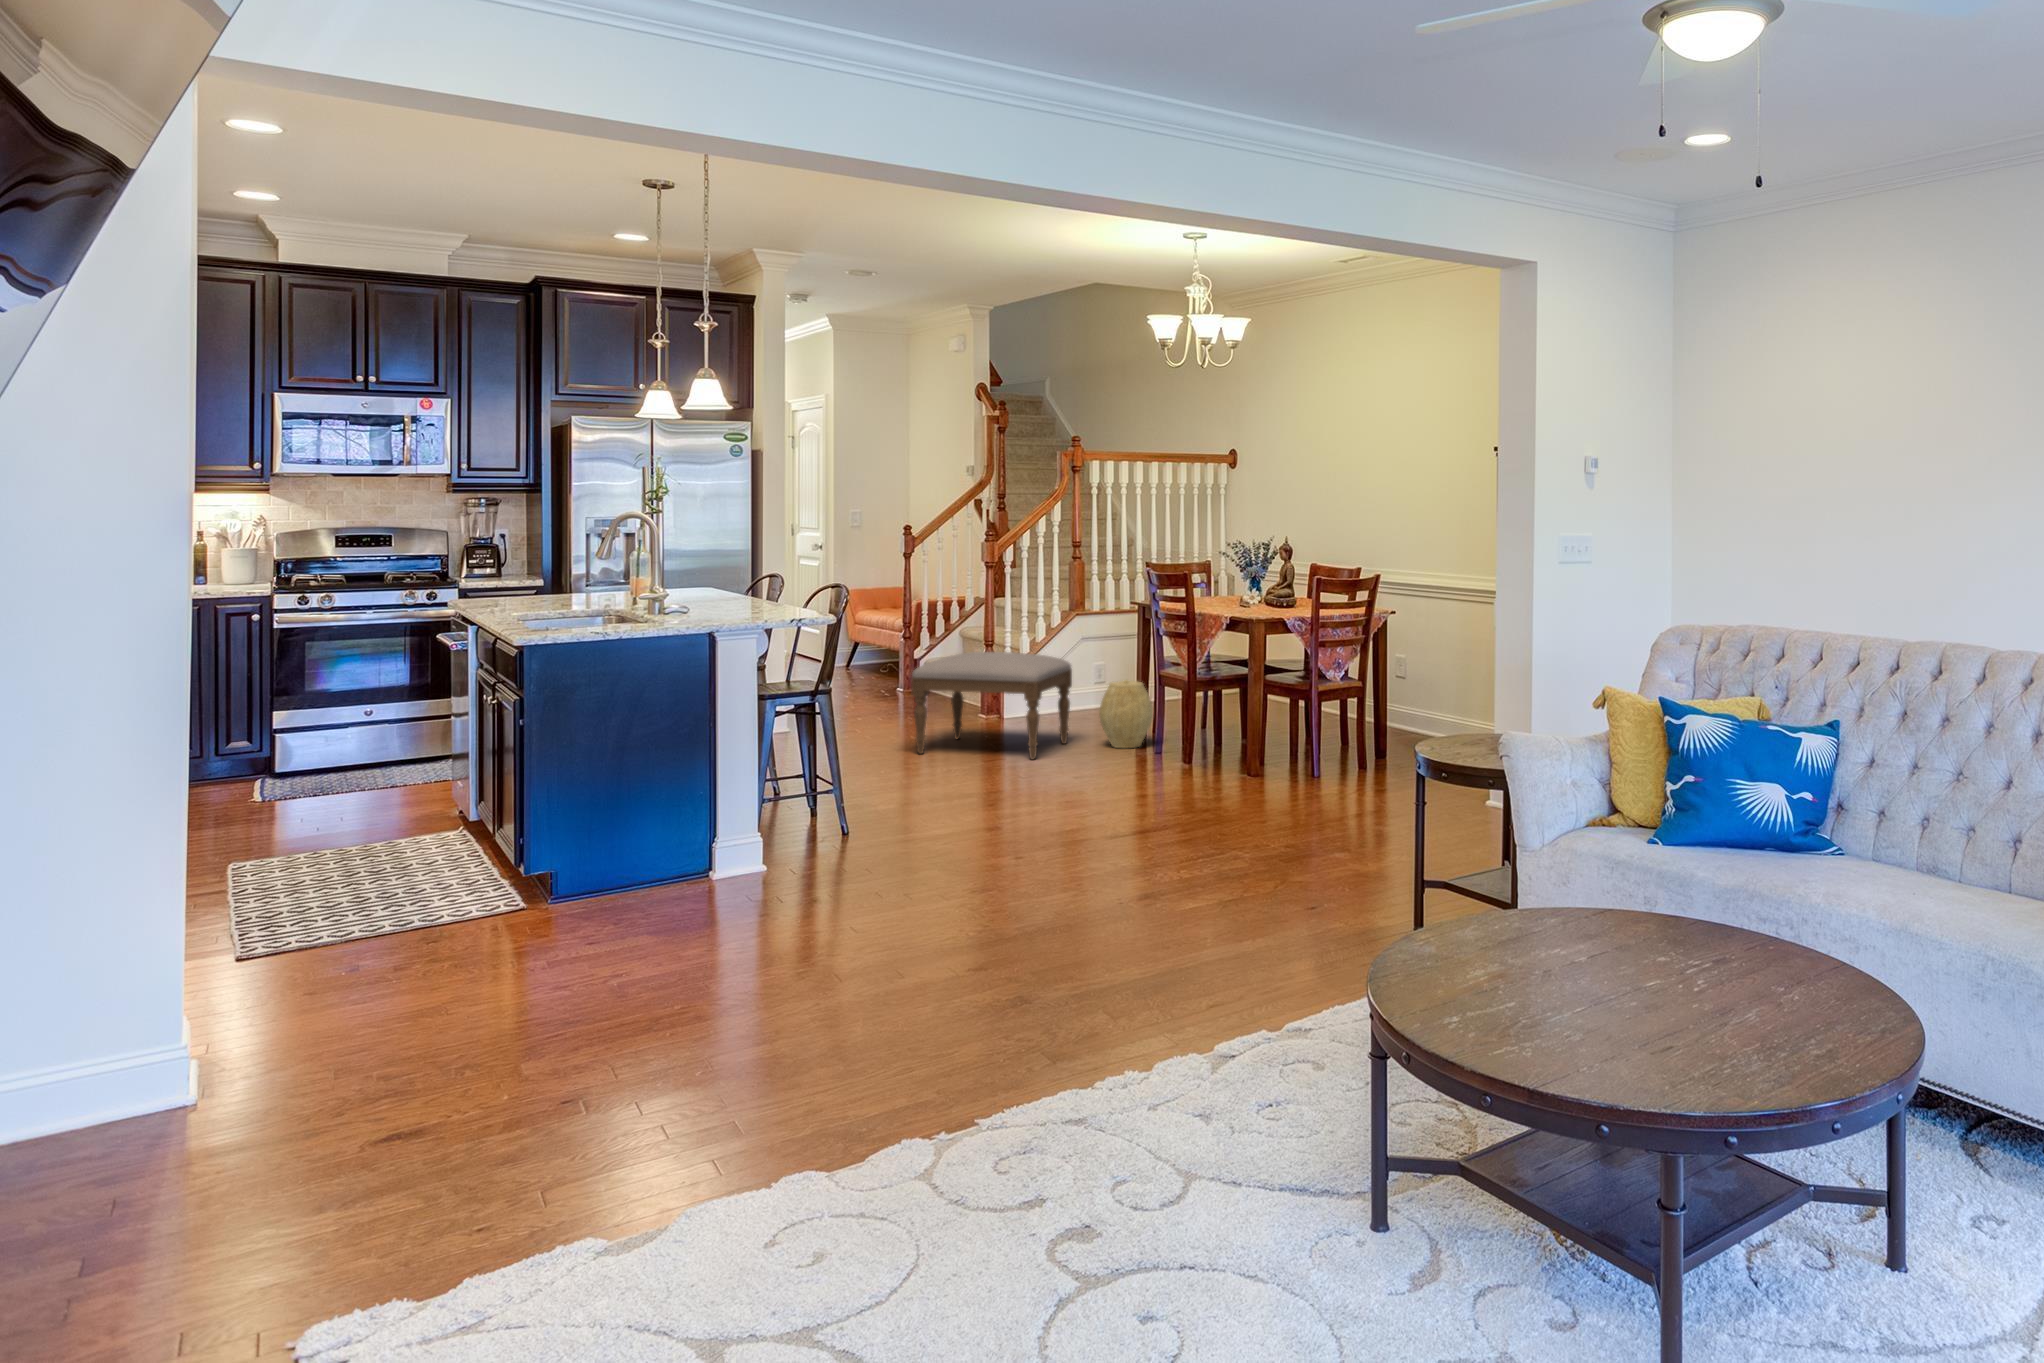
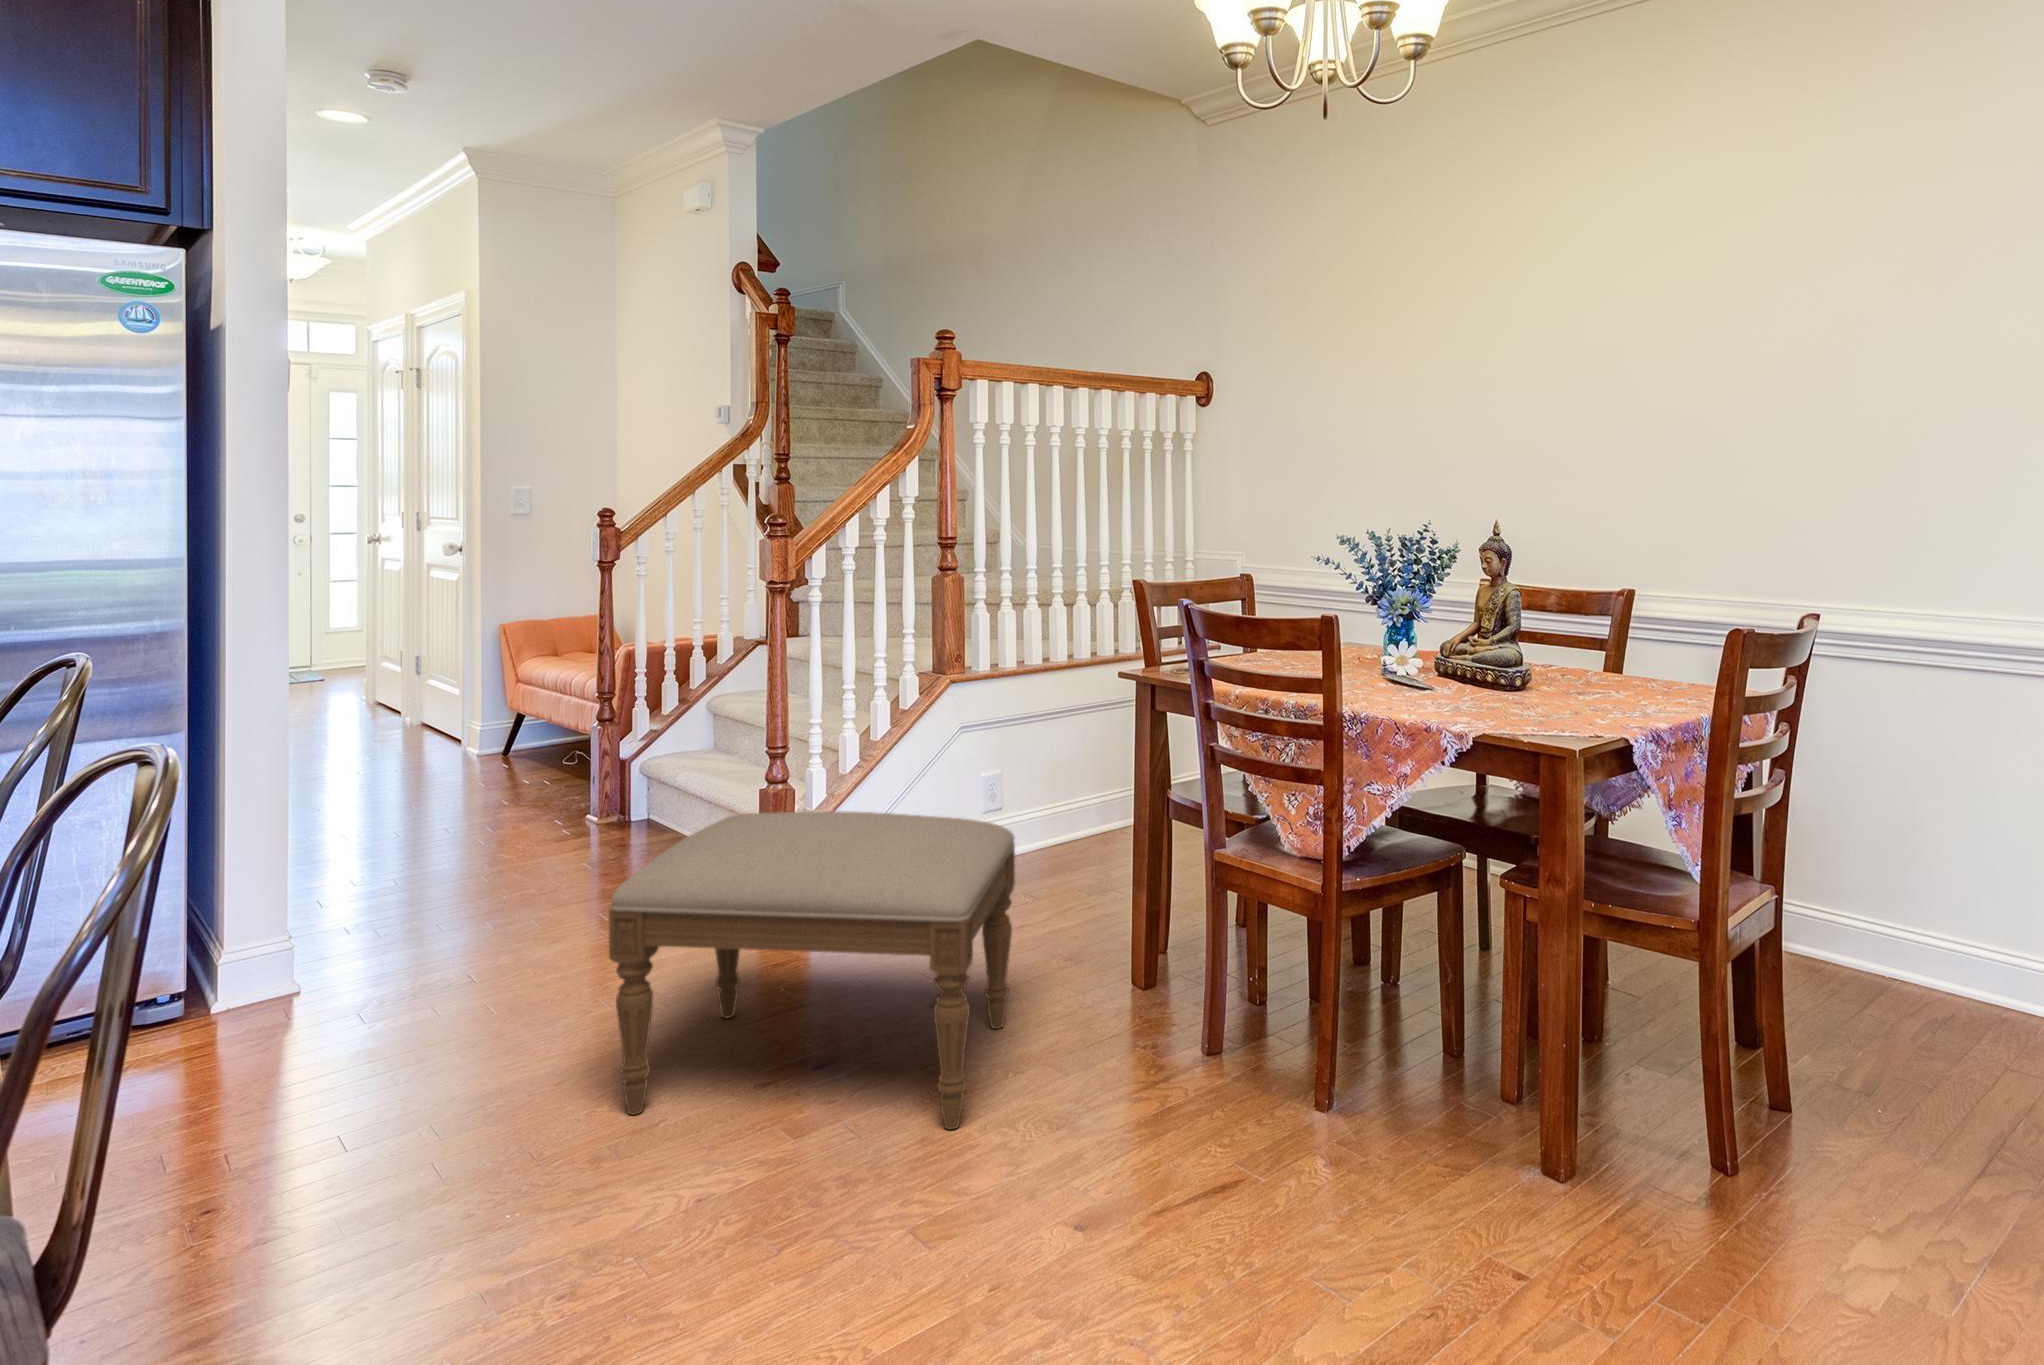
woven basket: present [1099,680,1153,748] -> none [1088,867,1216,1044]

